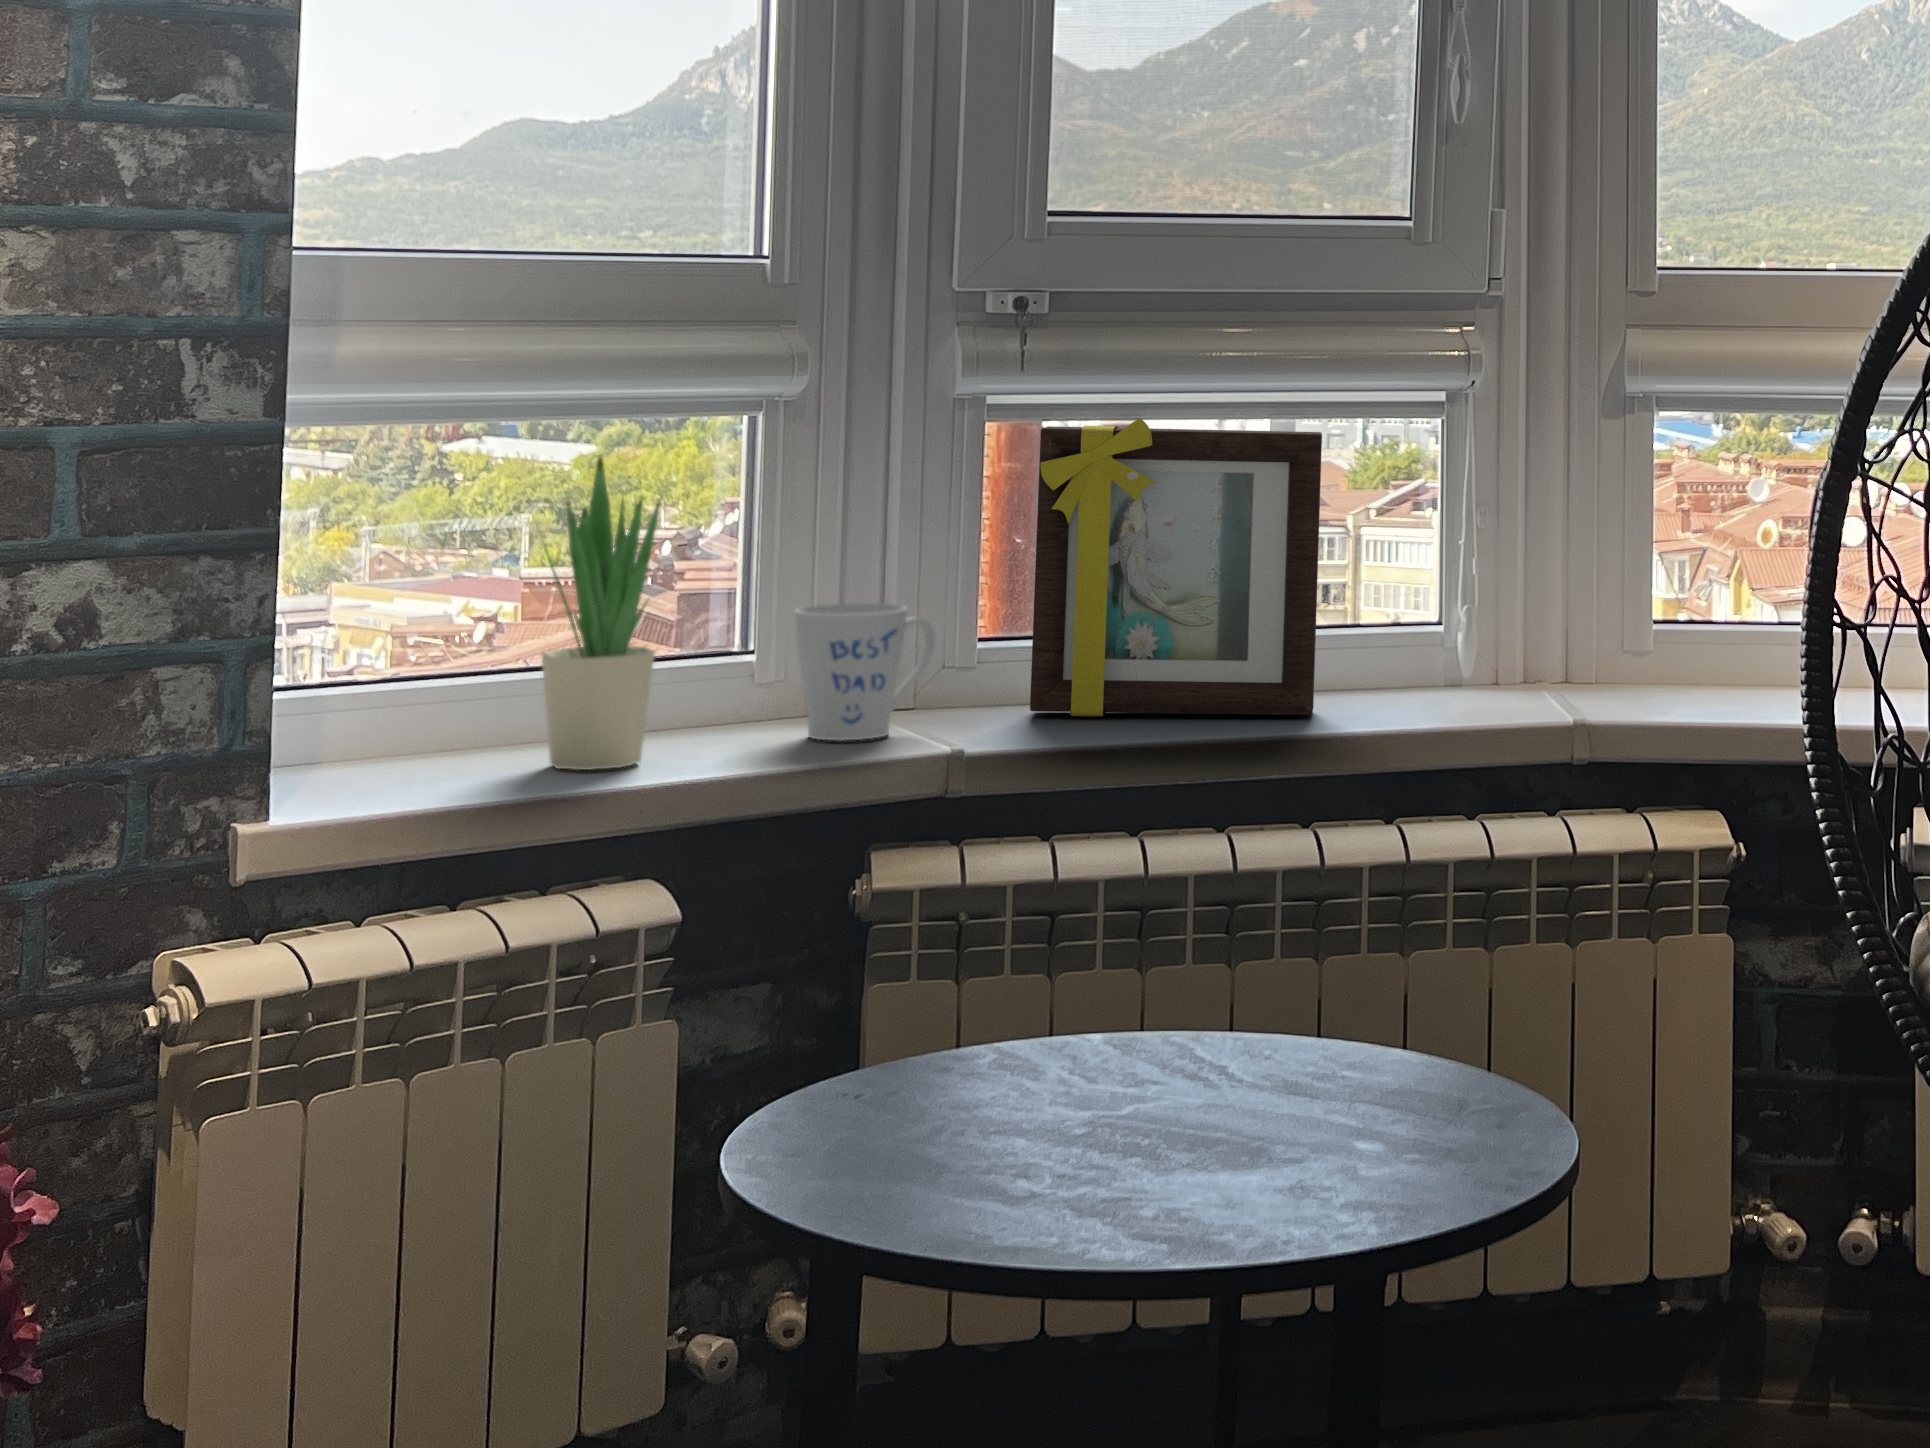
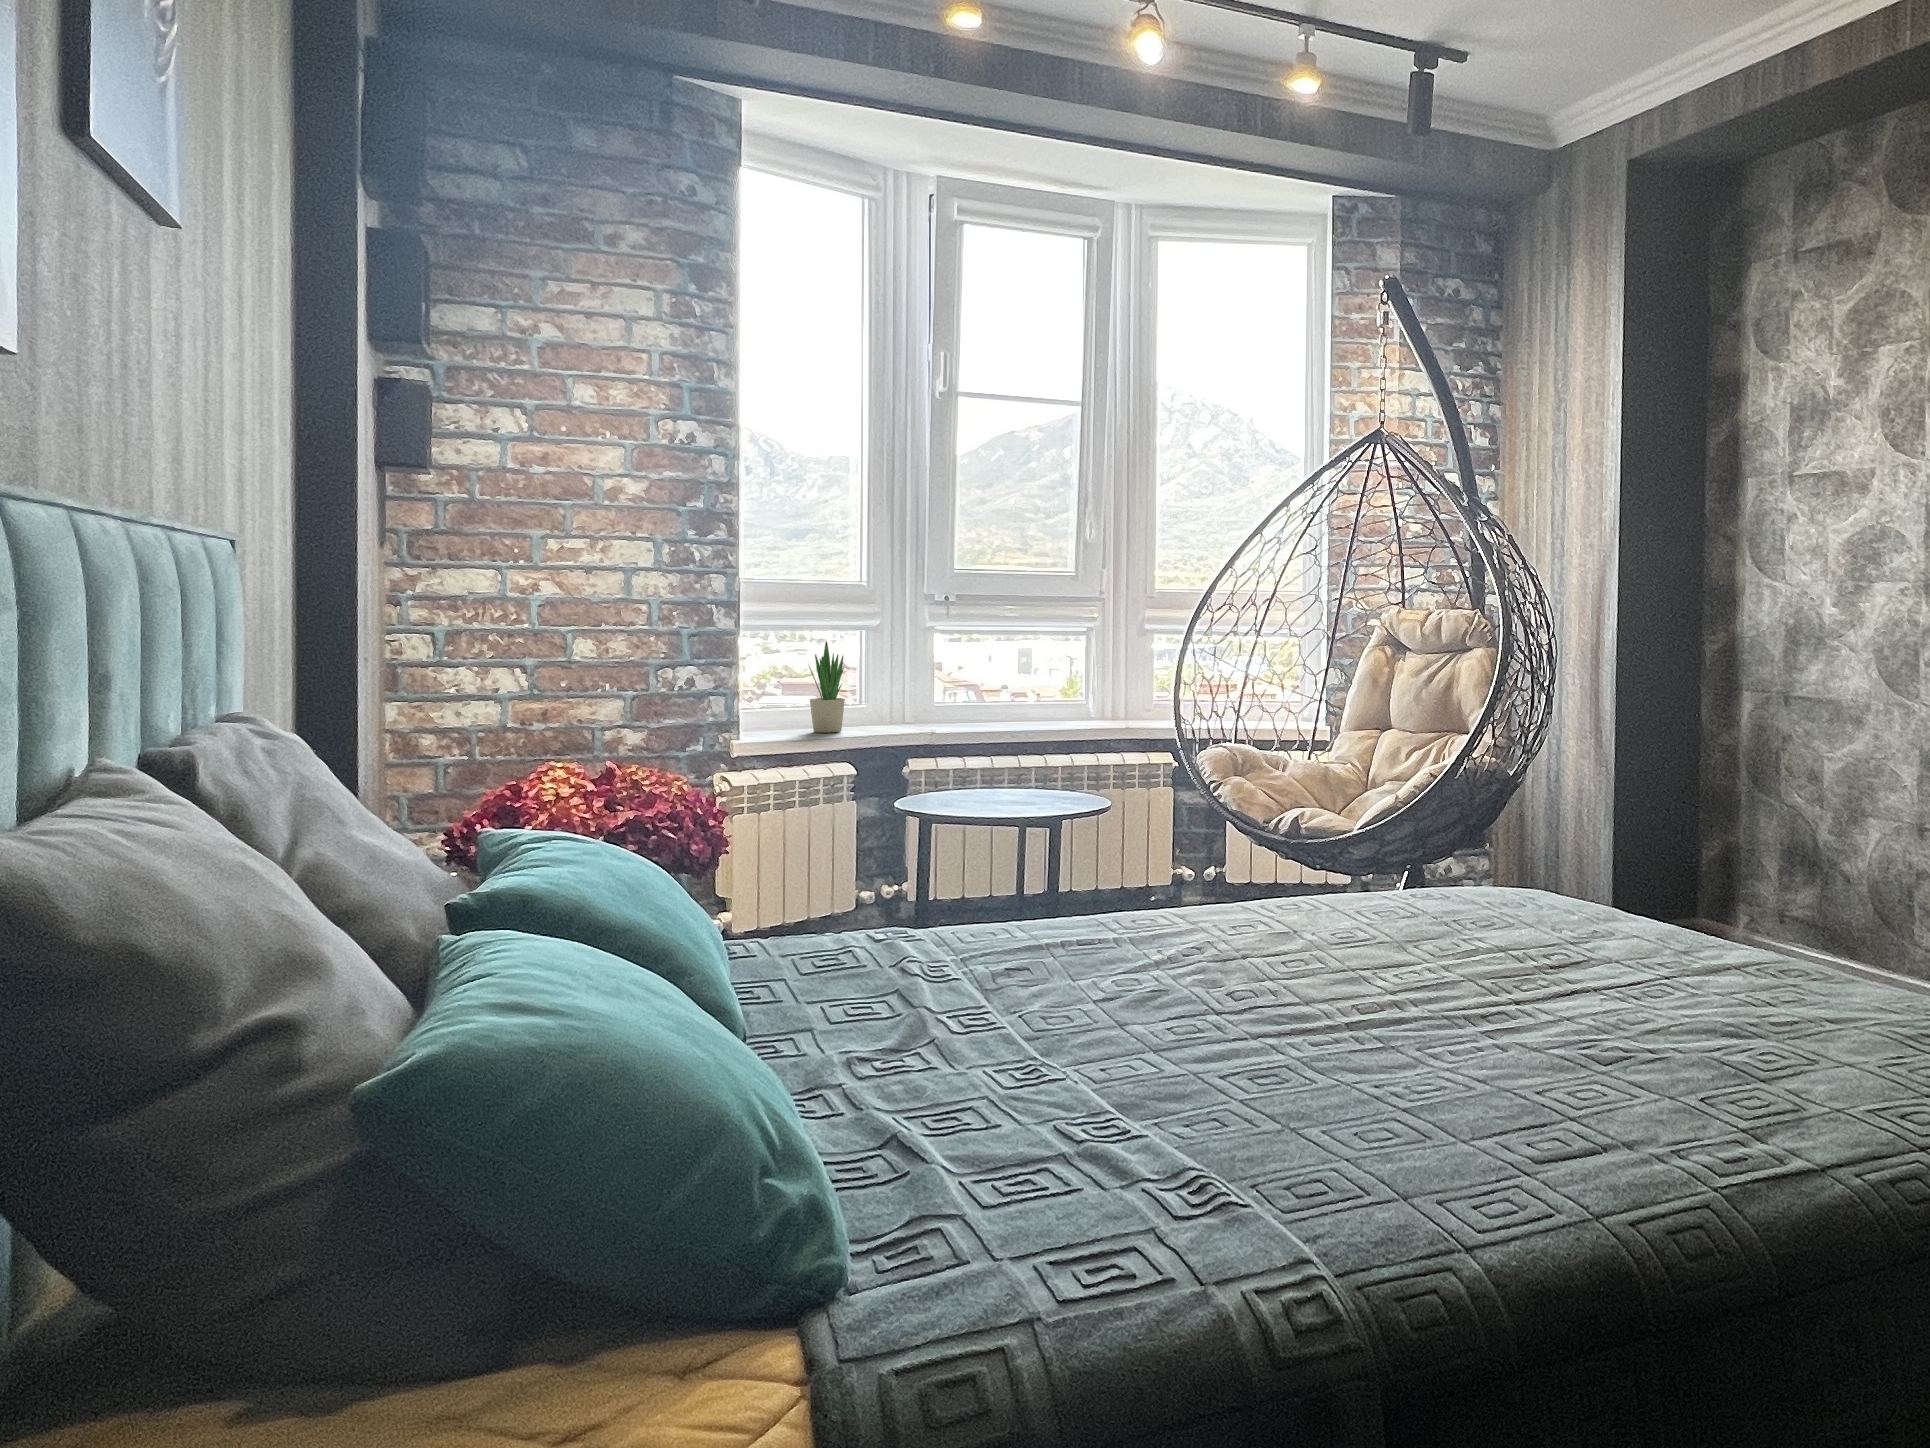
picture frame: present [1030,418,1322,716] -> none [957,633,1048,723]
mug: present [795,603,935,741] -> none [884,688,928,727]

